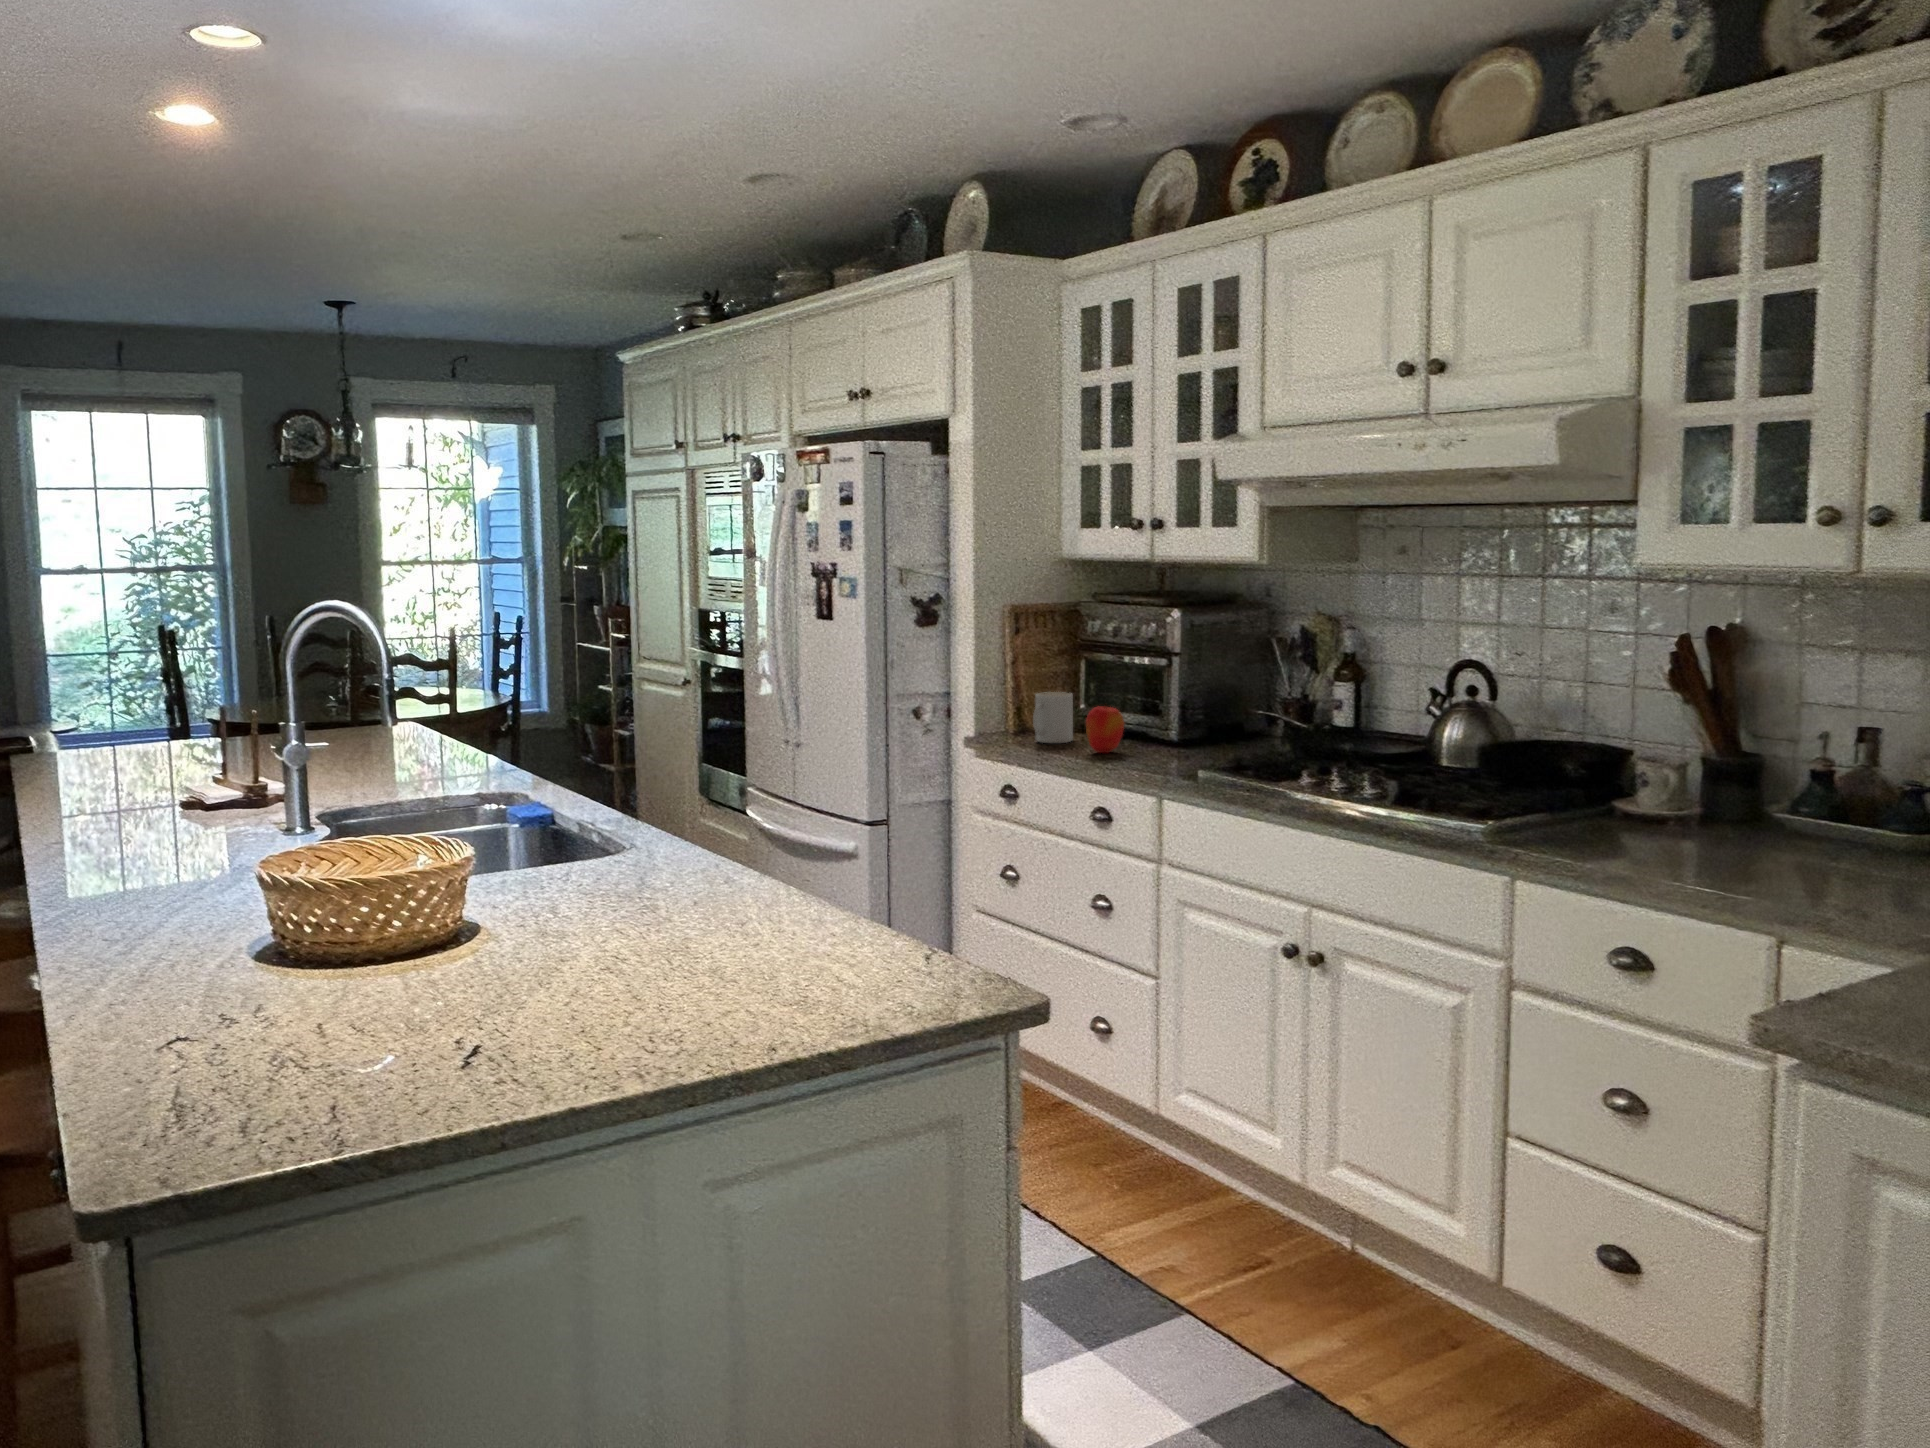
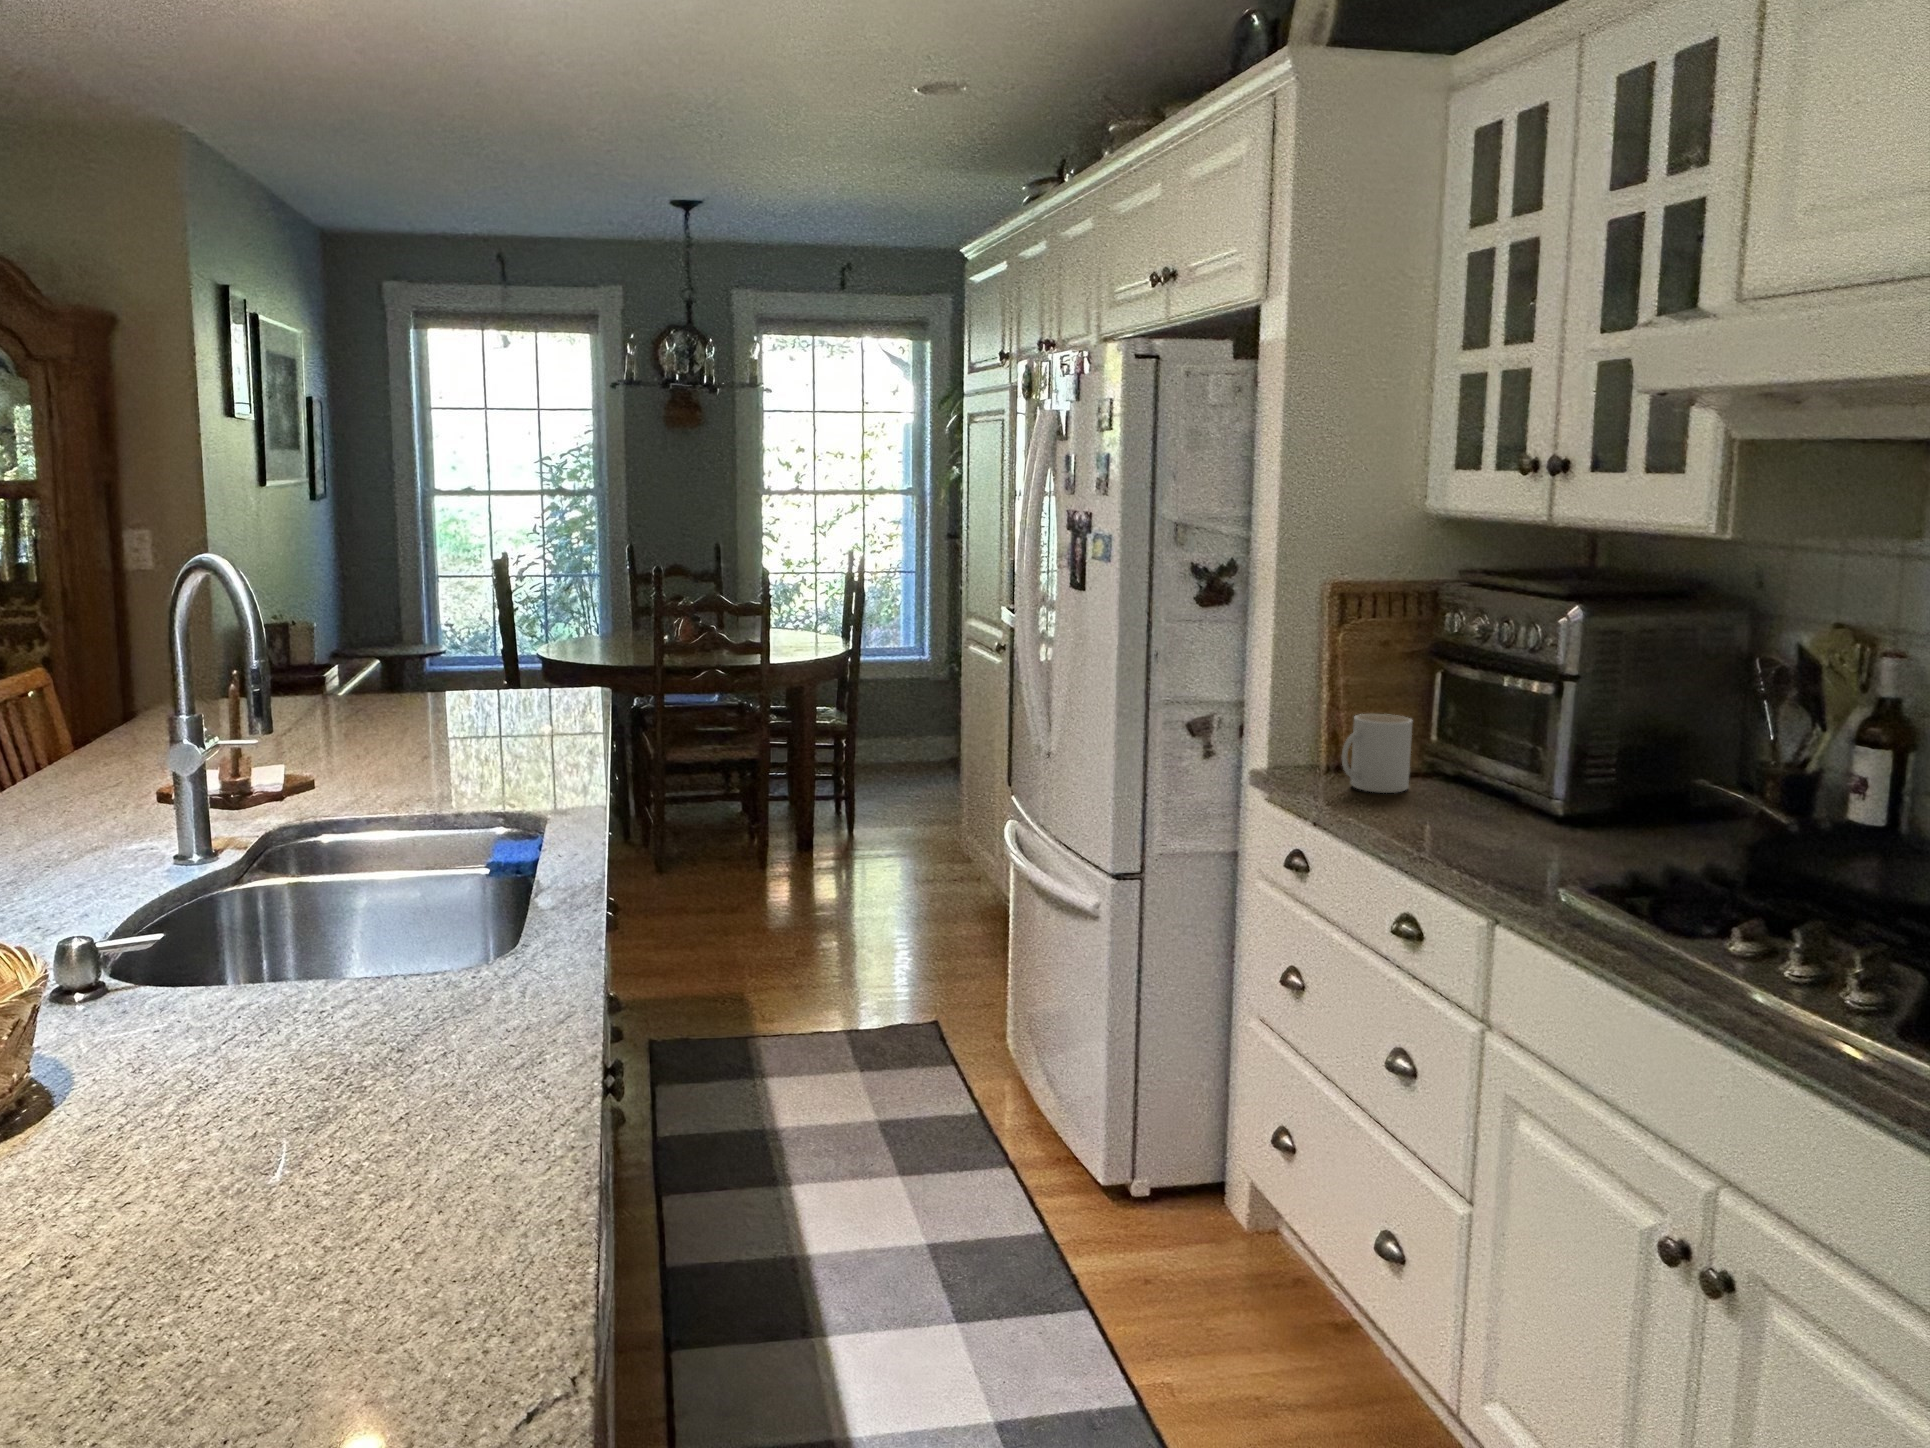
apple: present [1086,706,1124,753] -> none [1408,746,1472,822]

